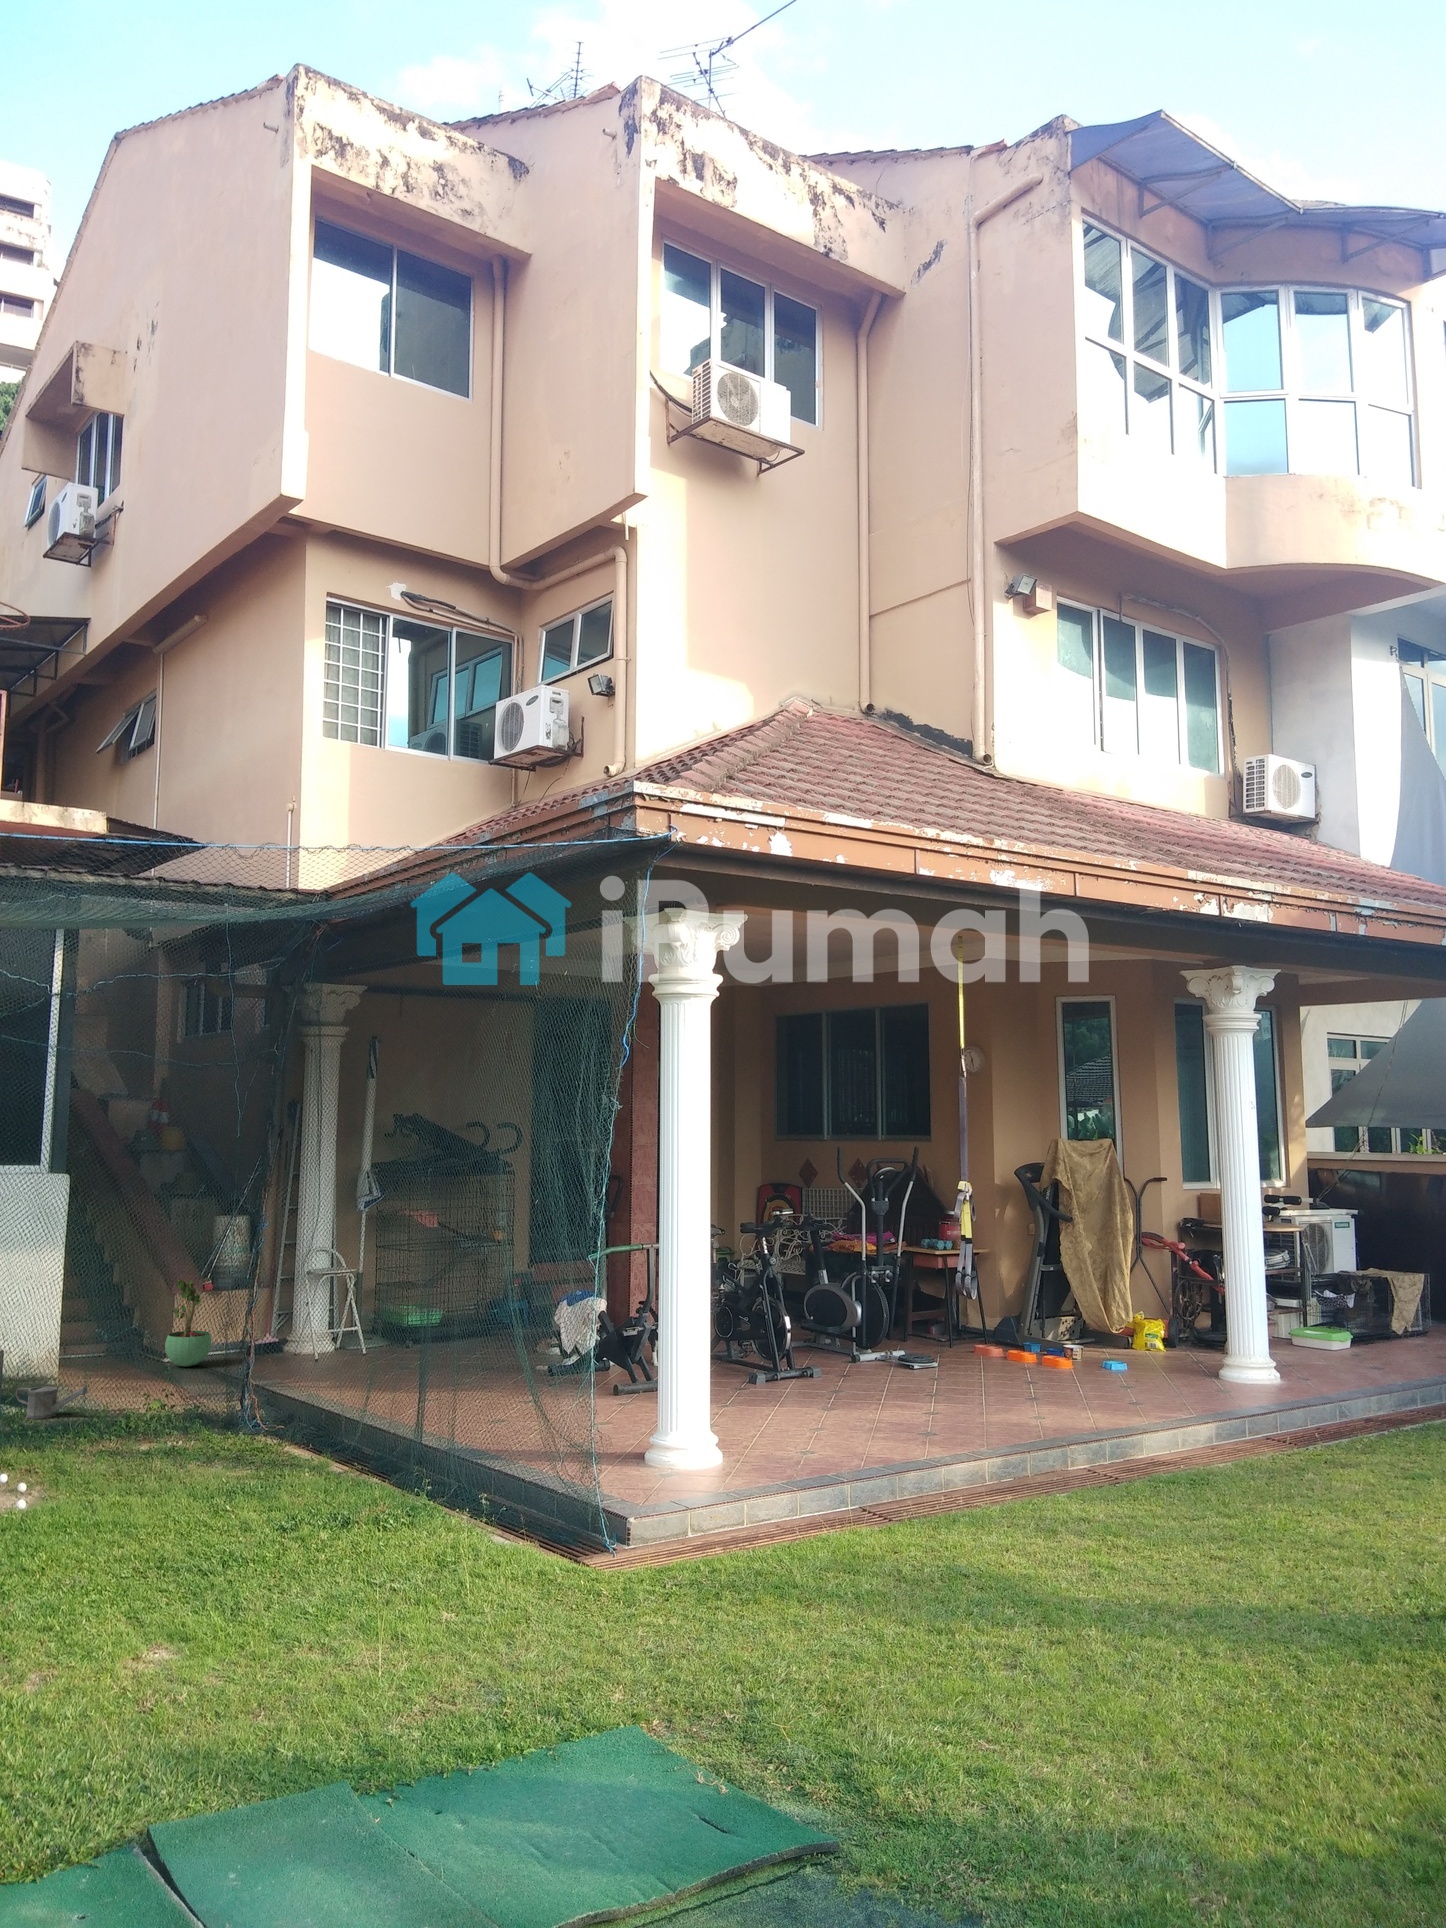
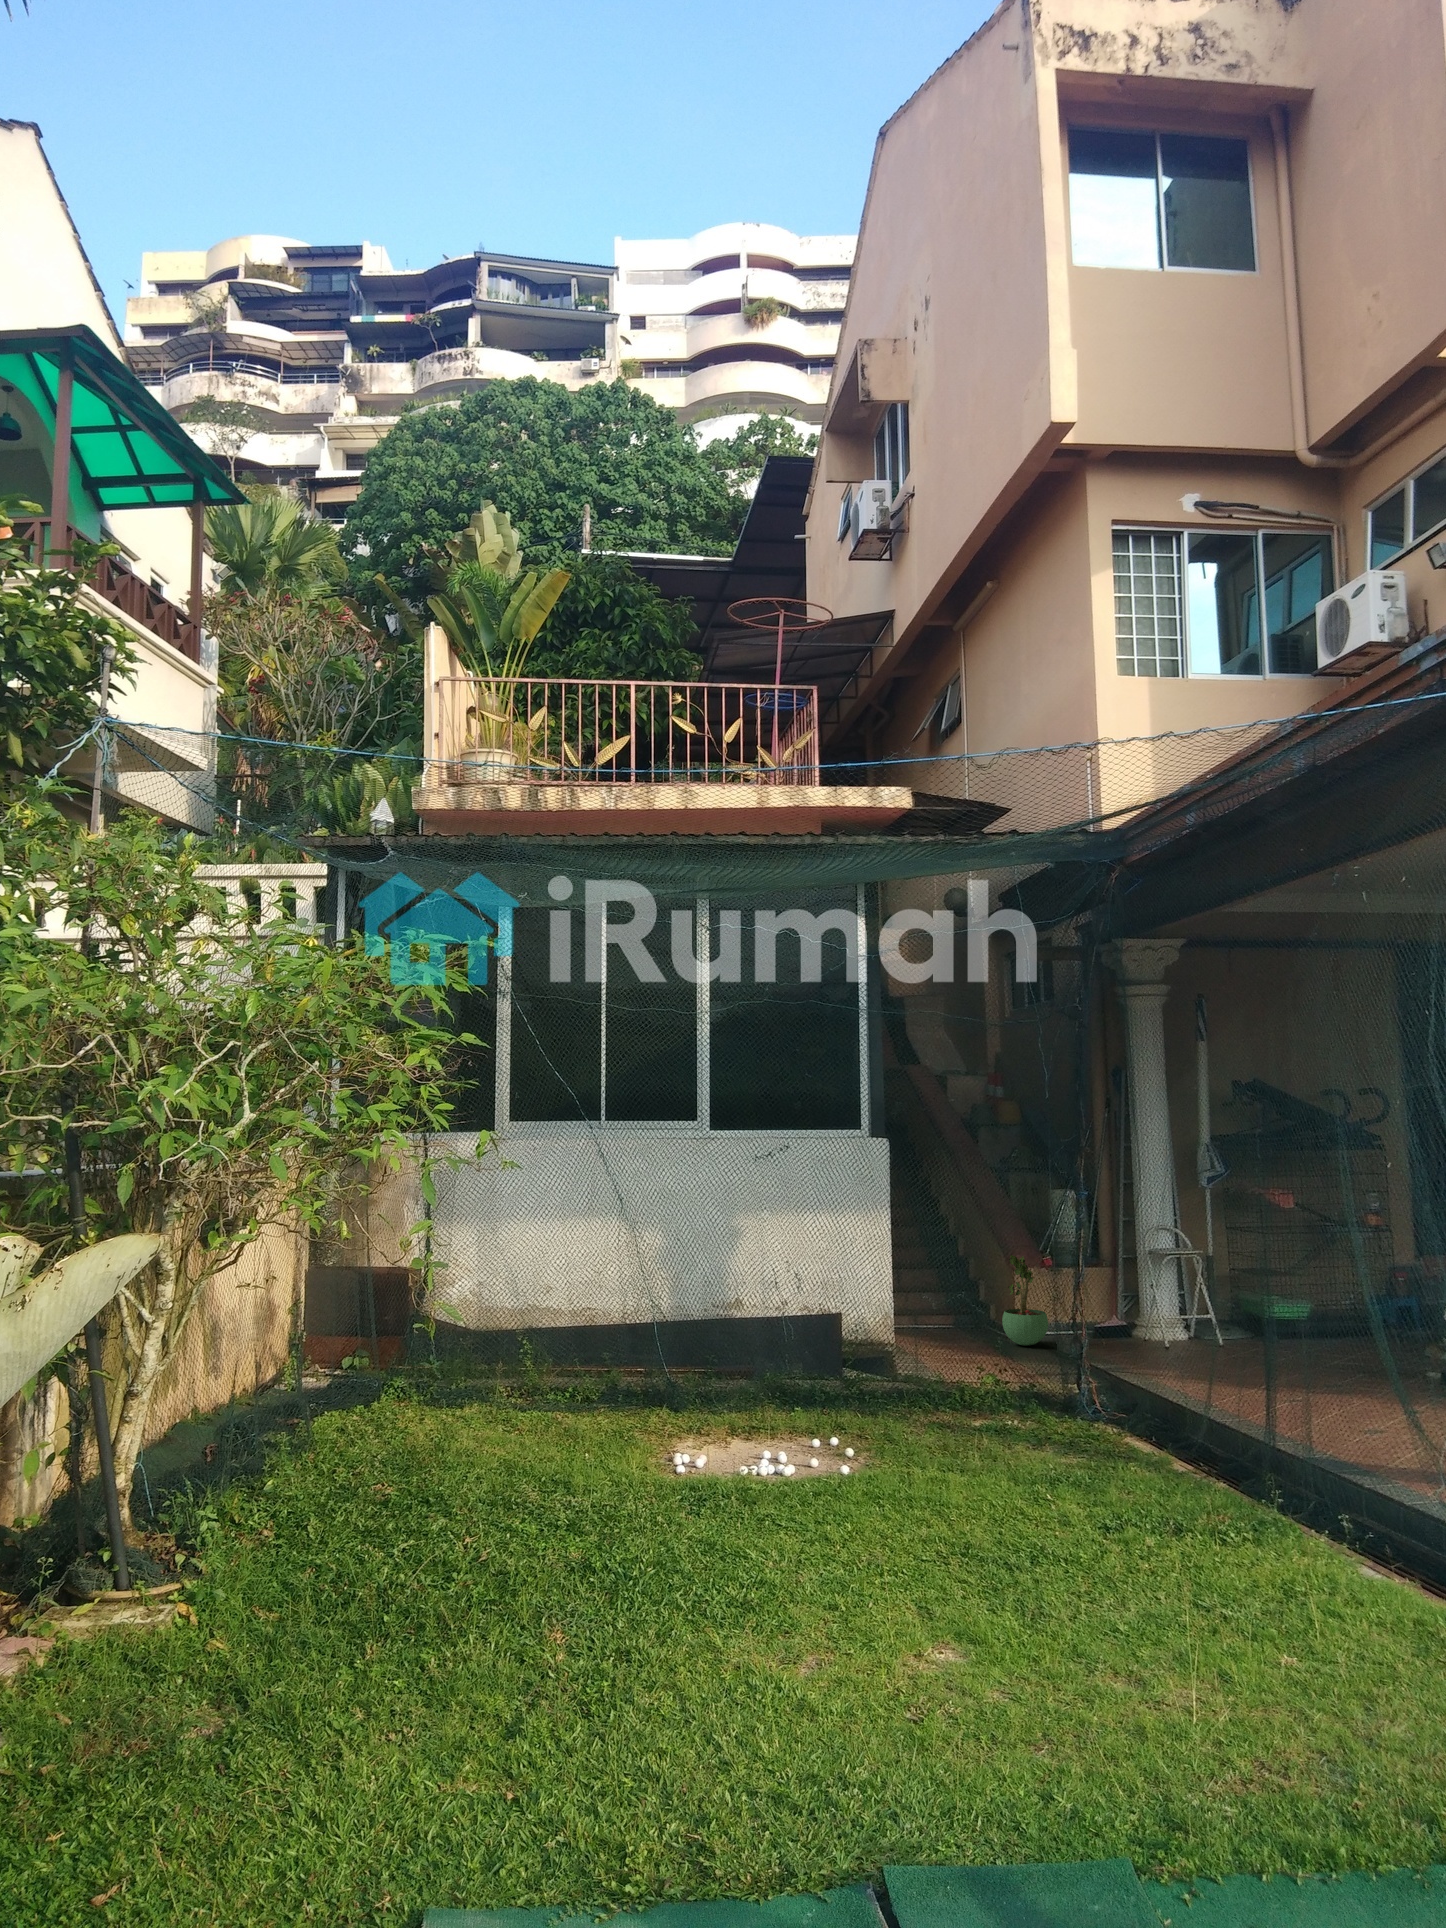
watering can: present [16,1386,87,1419] -> none [858,1349,921,1382]

